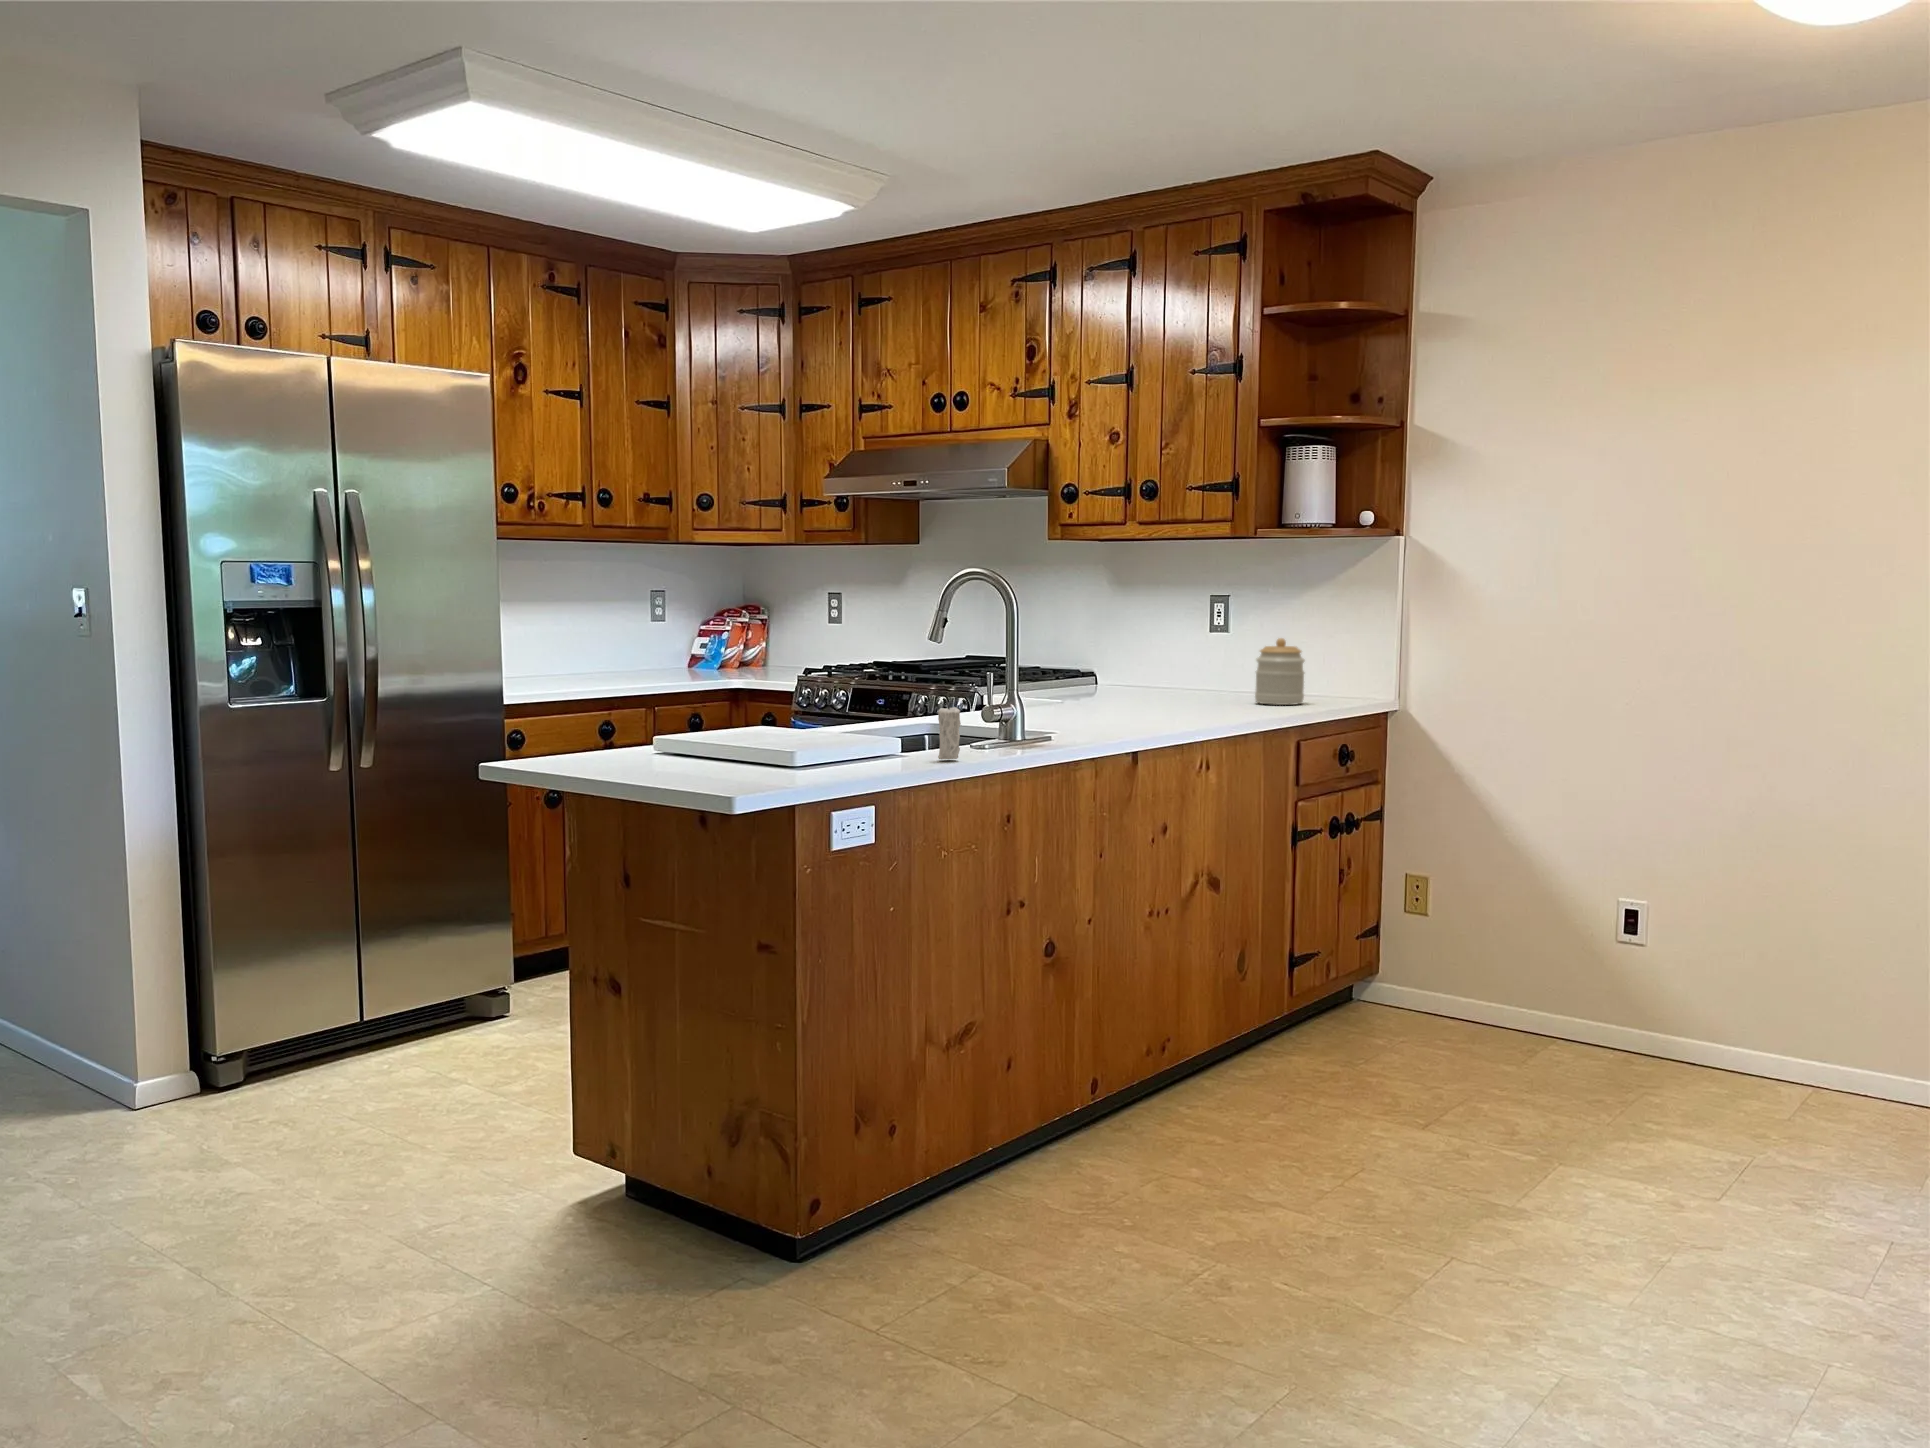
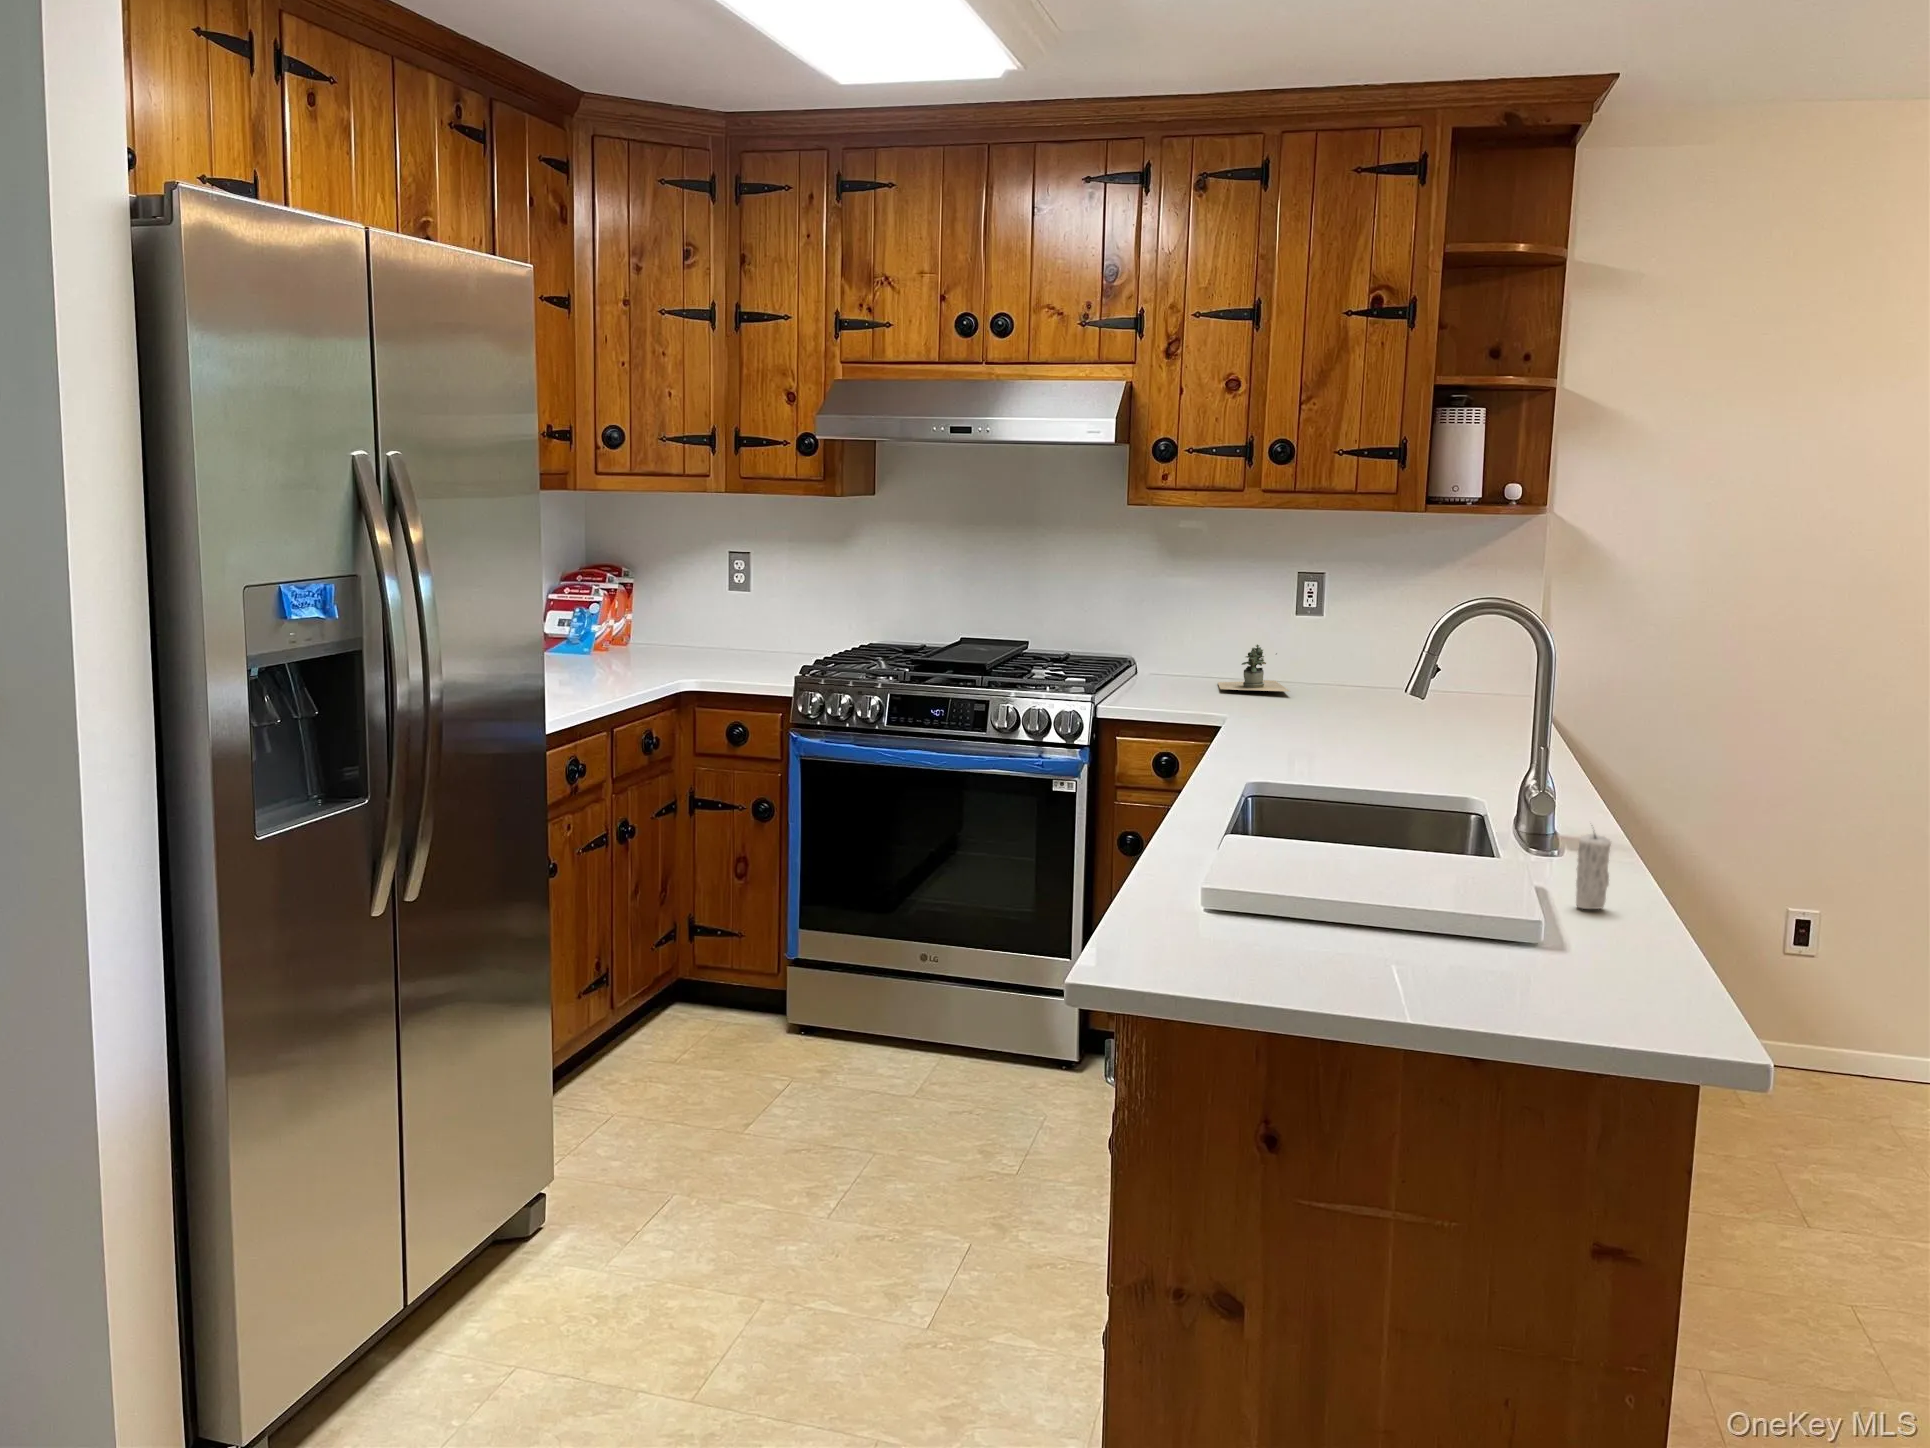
jar: present [1255,638,1305,705] -> none [1445,643,1508,724]
potted plant: none [1132,652,1219,688] -> present [1218,645,1289,691]

